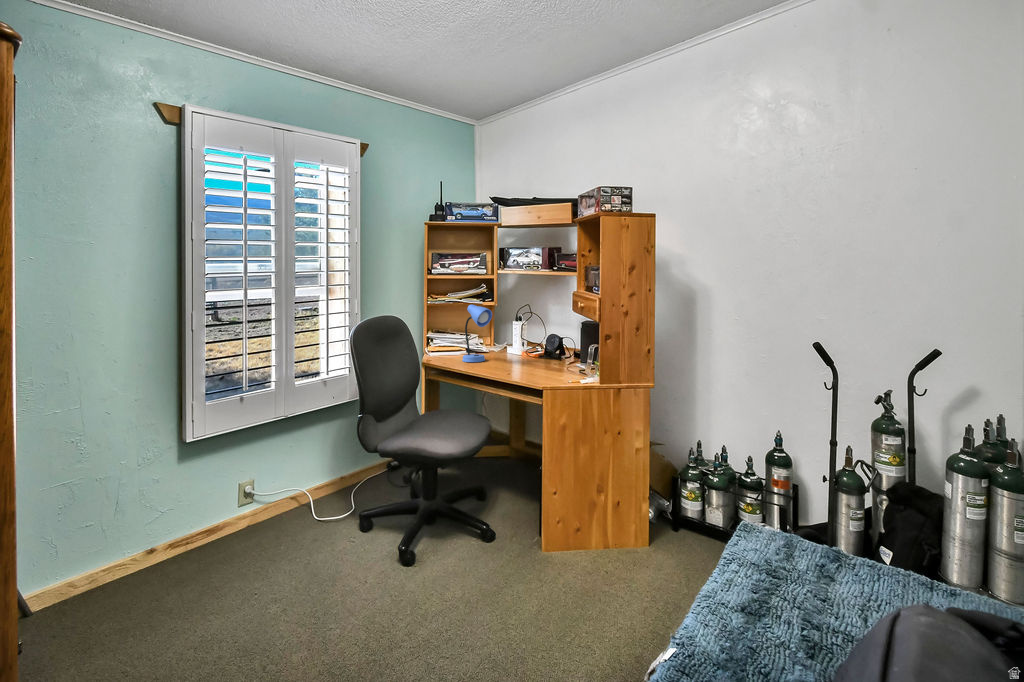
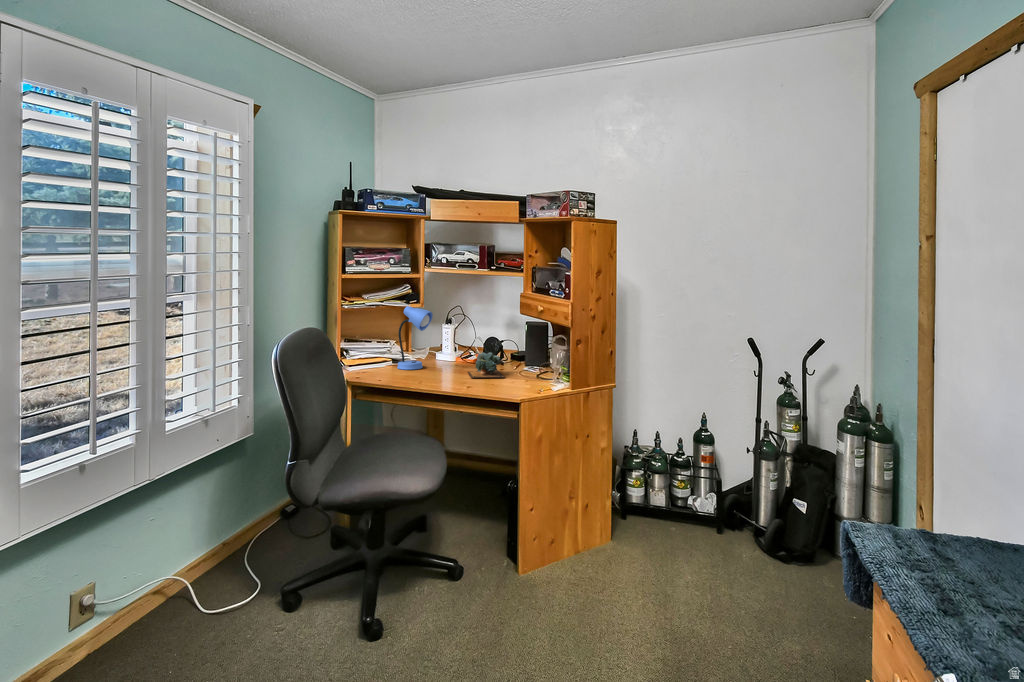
succulent plant: none [511,348,550,373] -> present [468,352,505,378]

